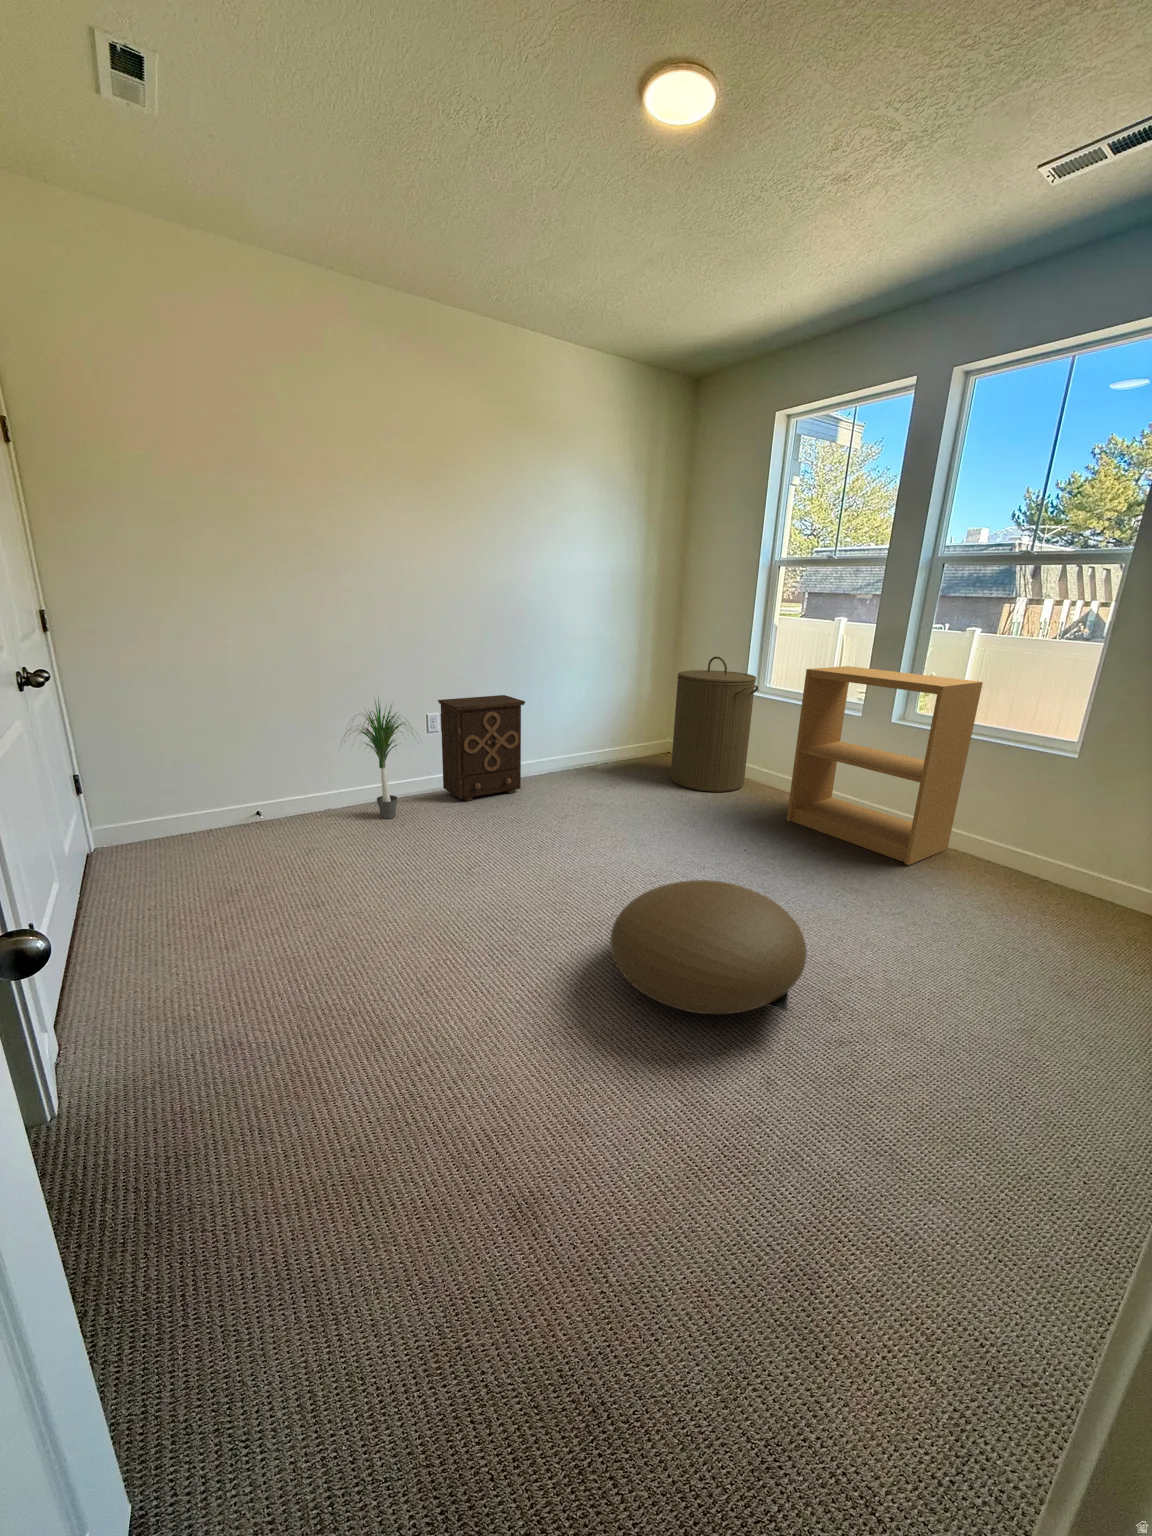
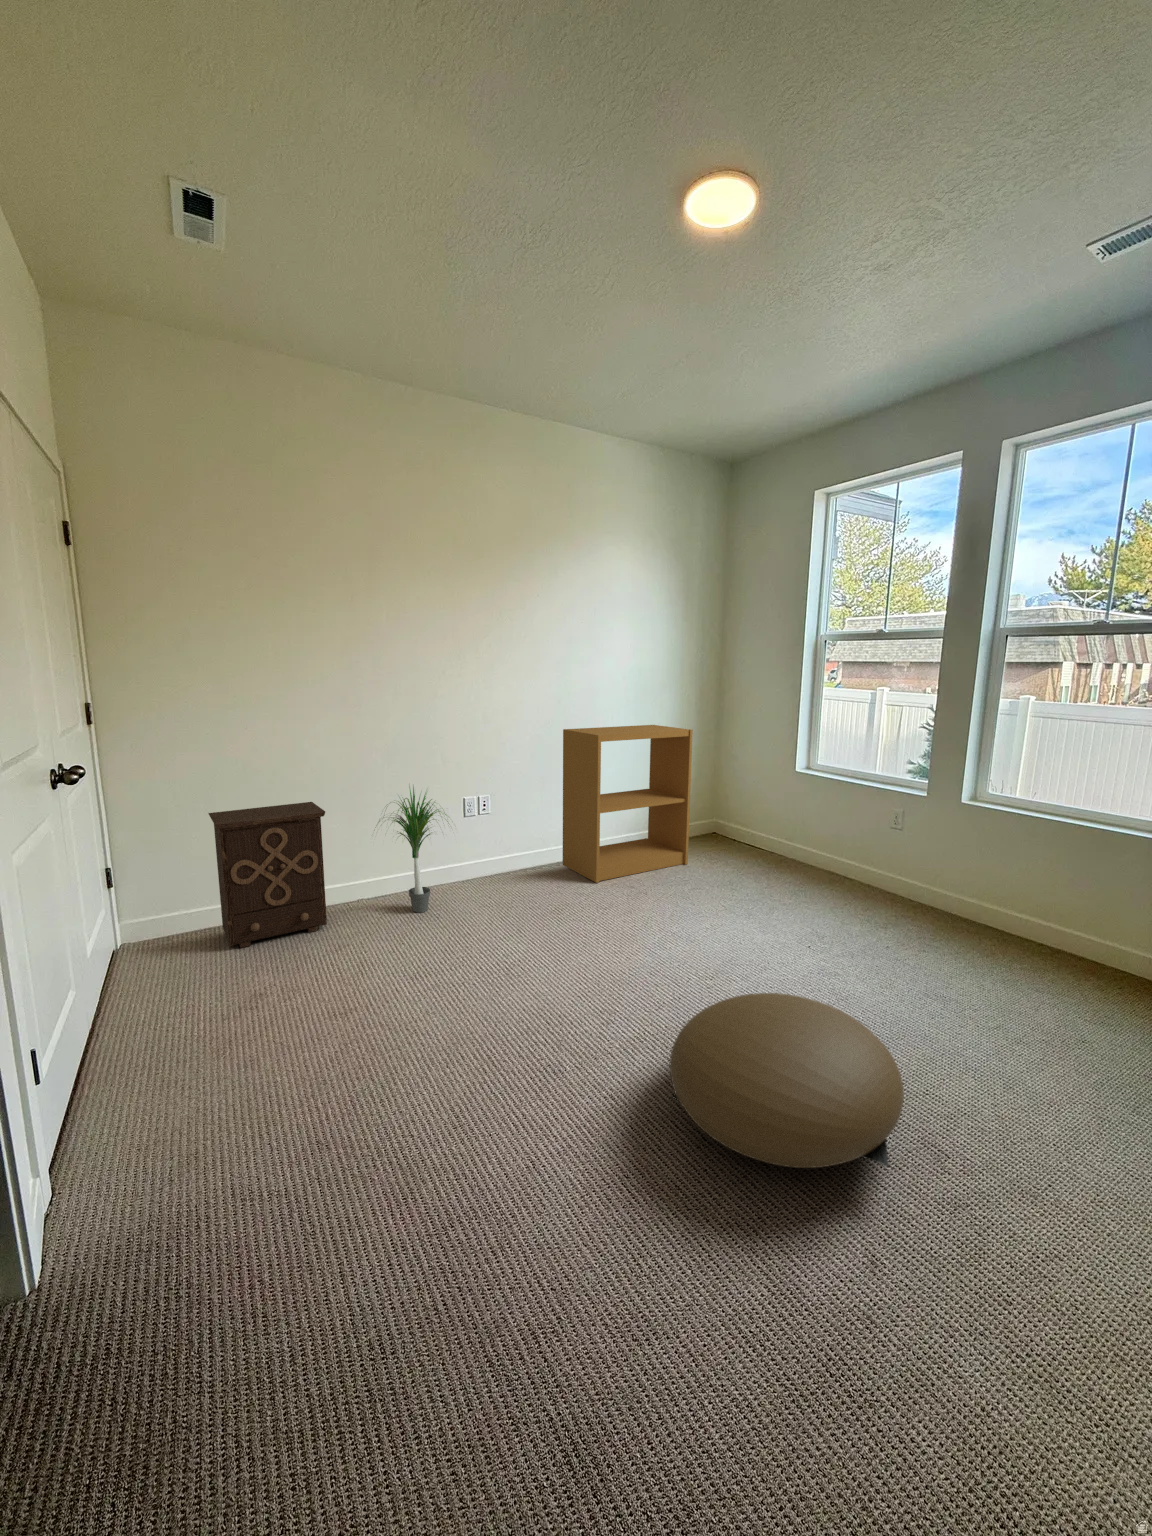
laundry hamper: present [671,656,758,792] -> none [720,734,813,880]
bookshelf: present [787,666,983,865] -> present [563,725,693,883]
nightstand: present [438,695,525,801] -> present [208,802,327,948]

